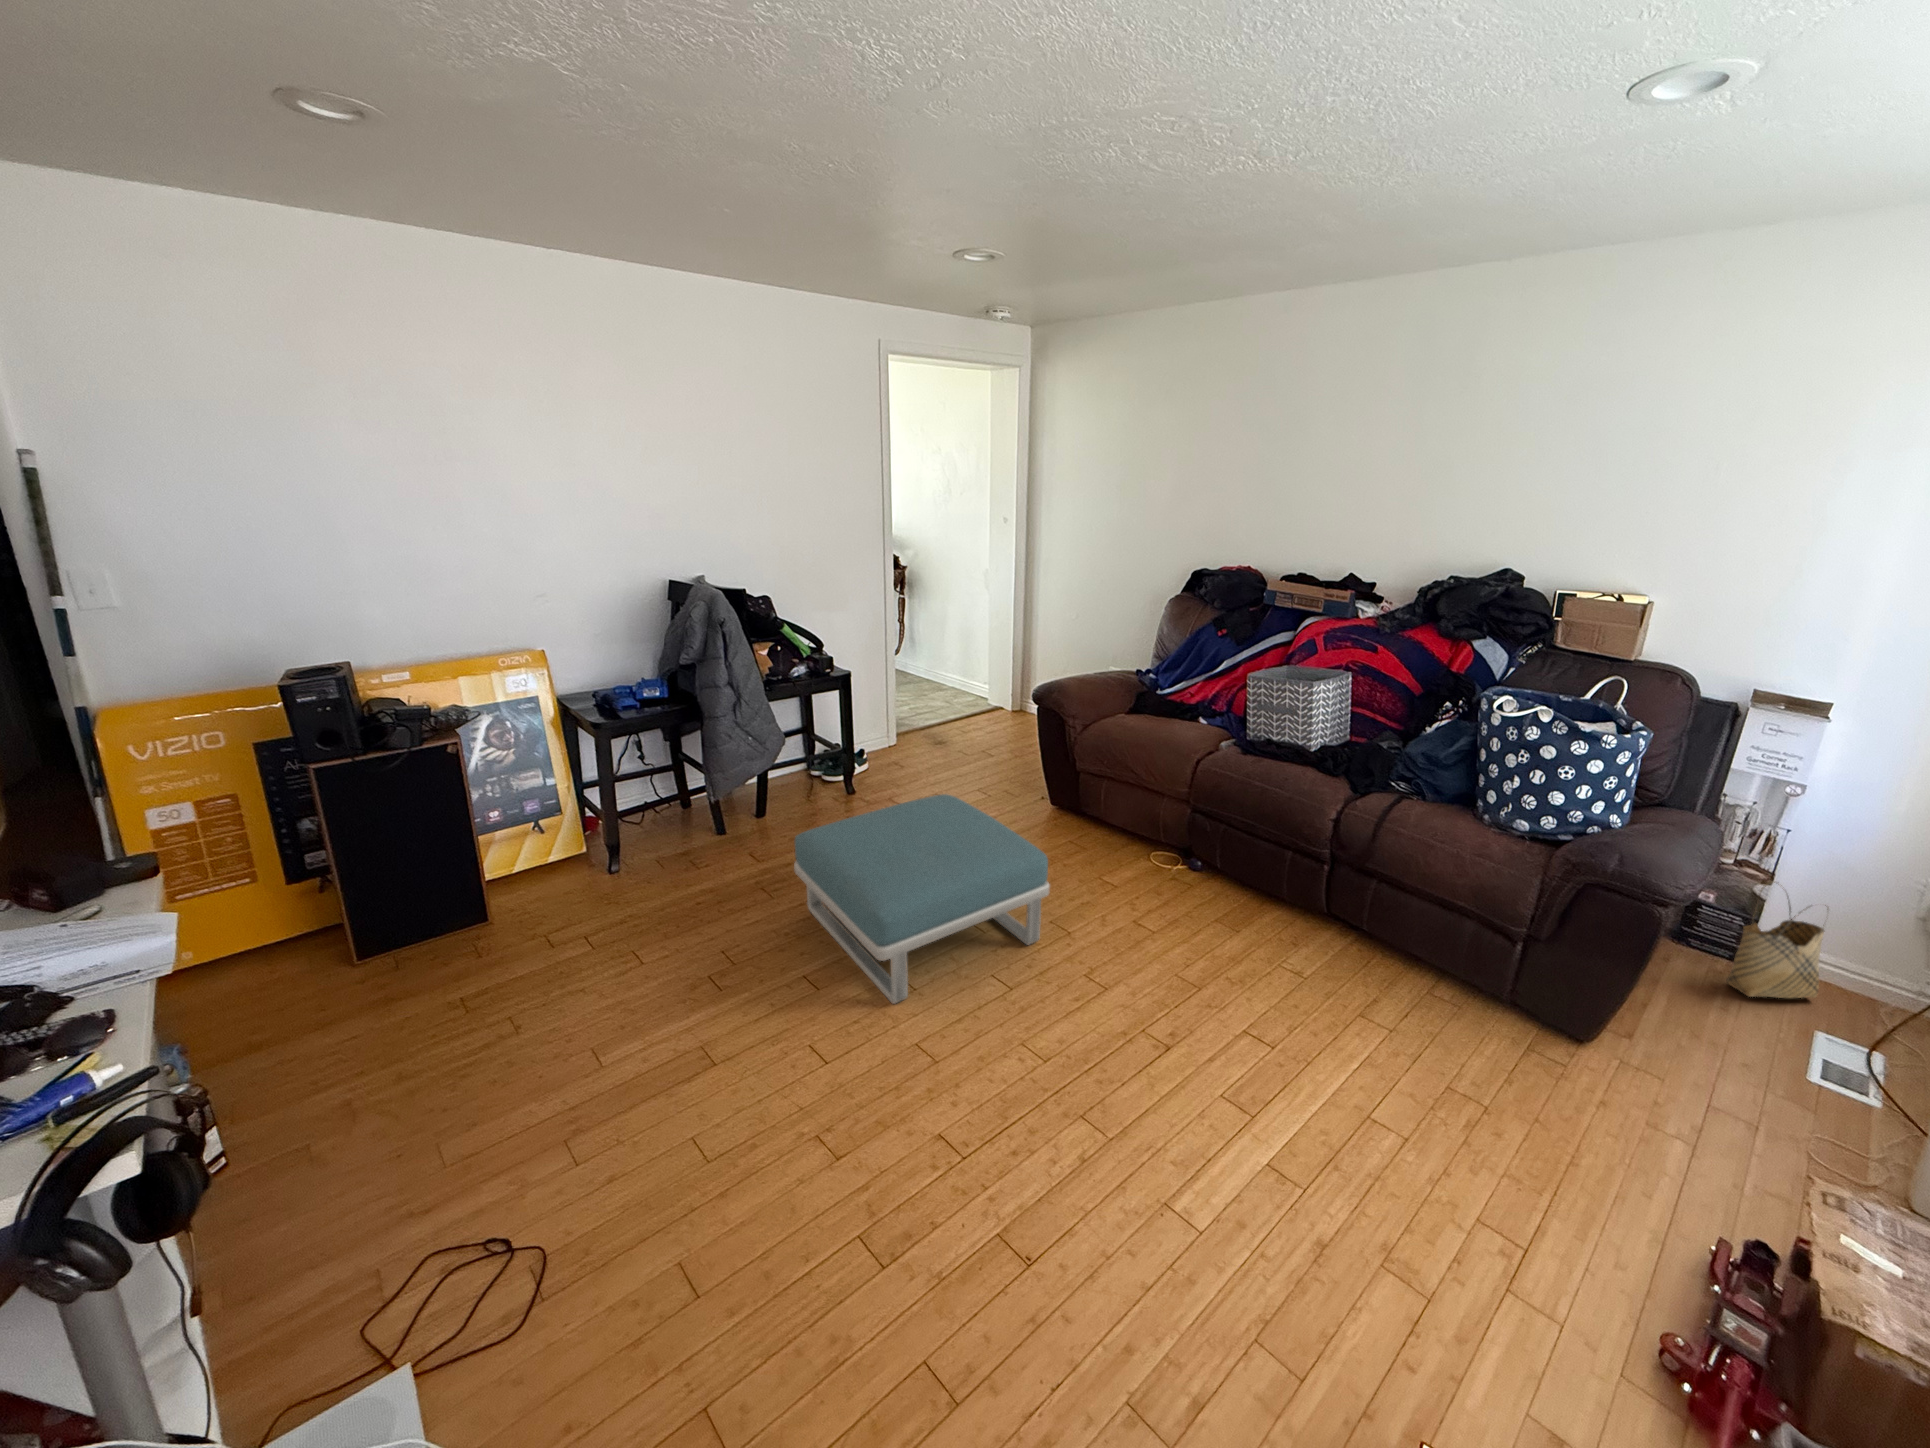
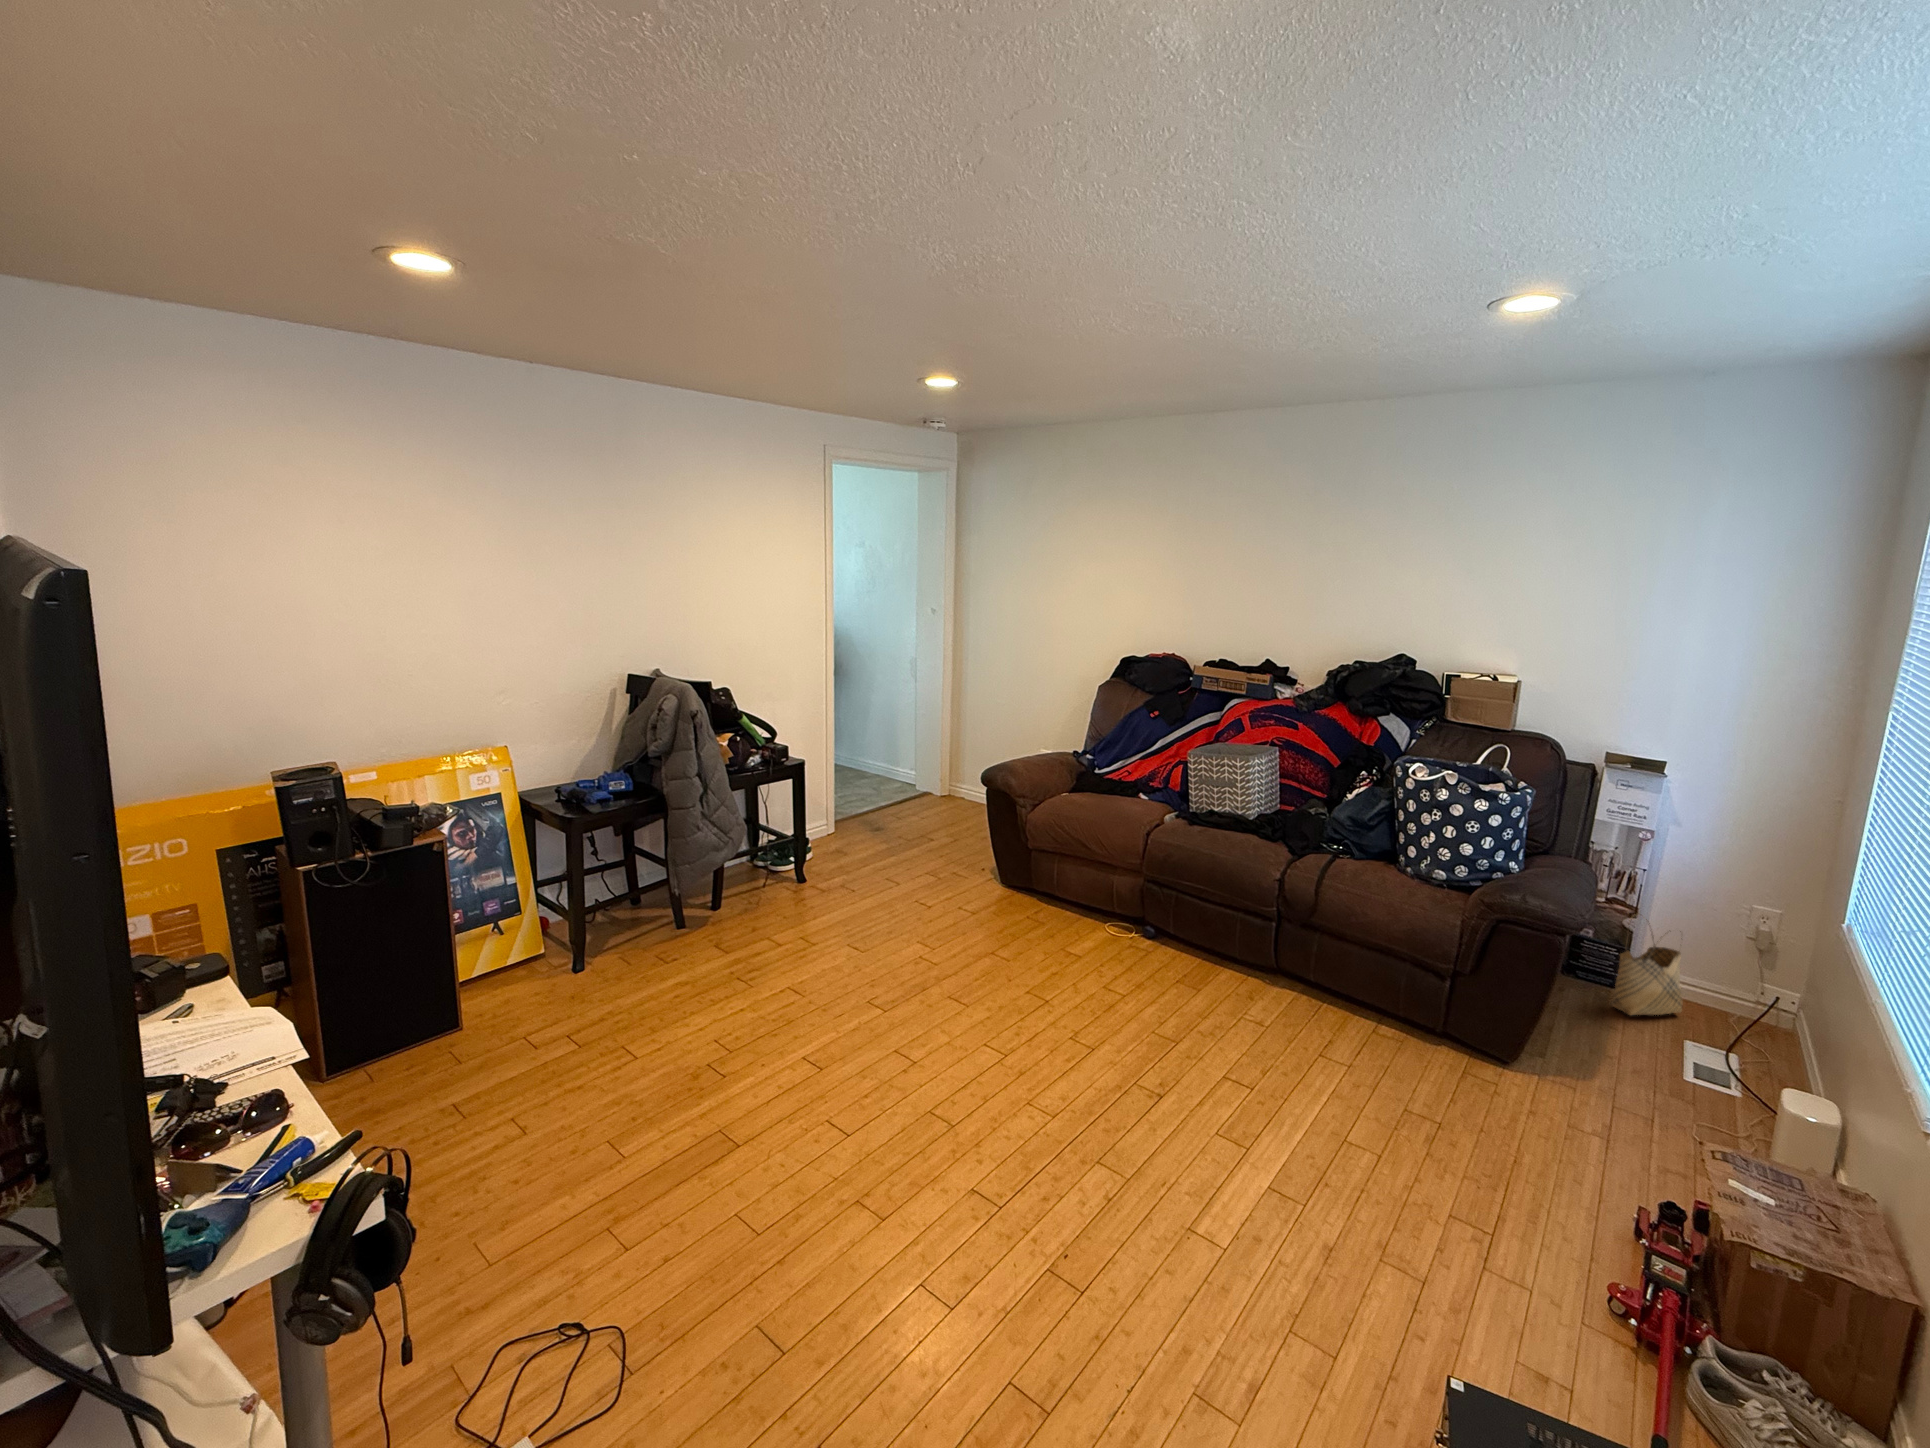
footstool: present [794,794,1050,1004] -> none [781,875,1031,1077]

